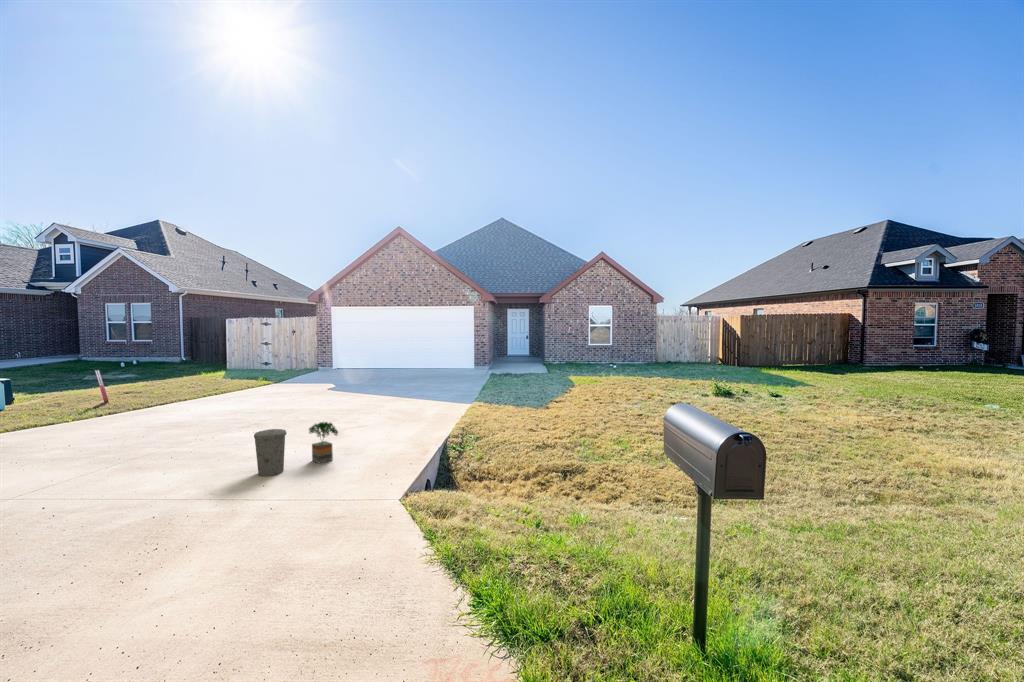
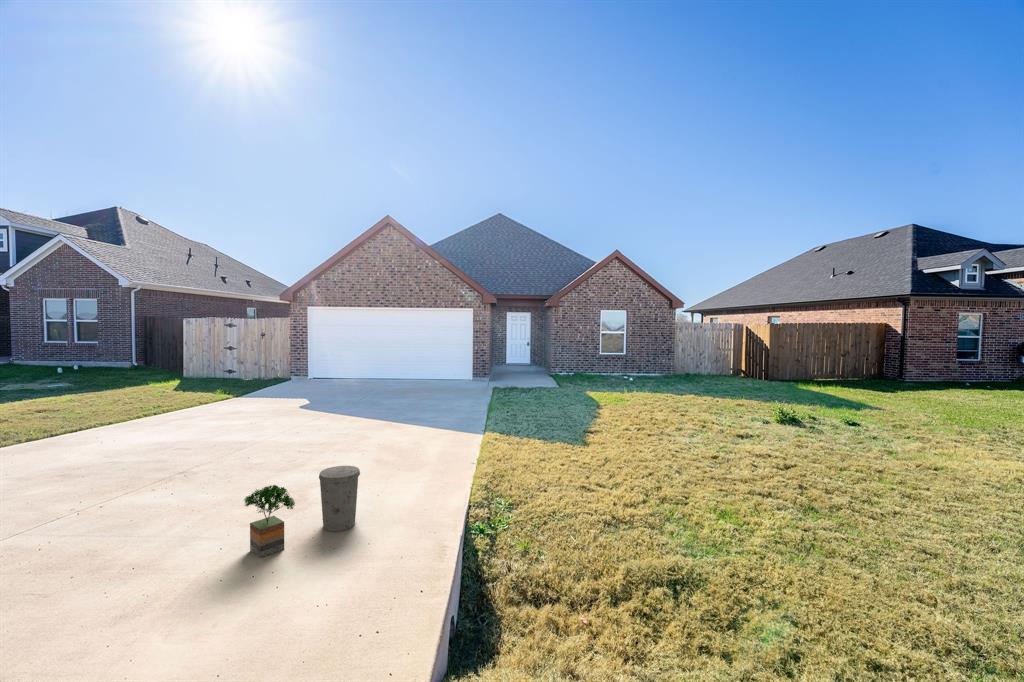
trash can: present [254,429,287,476] -> present [319,466,360,531]

